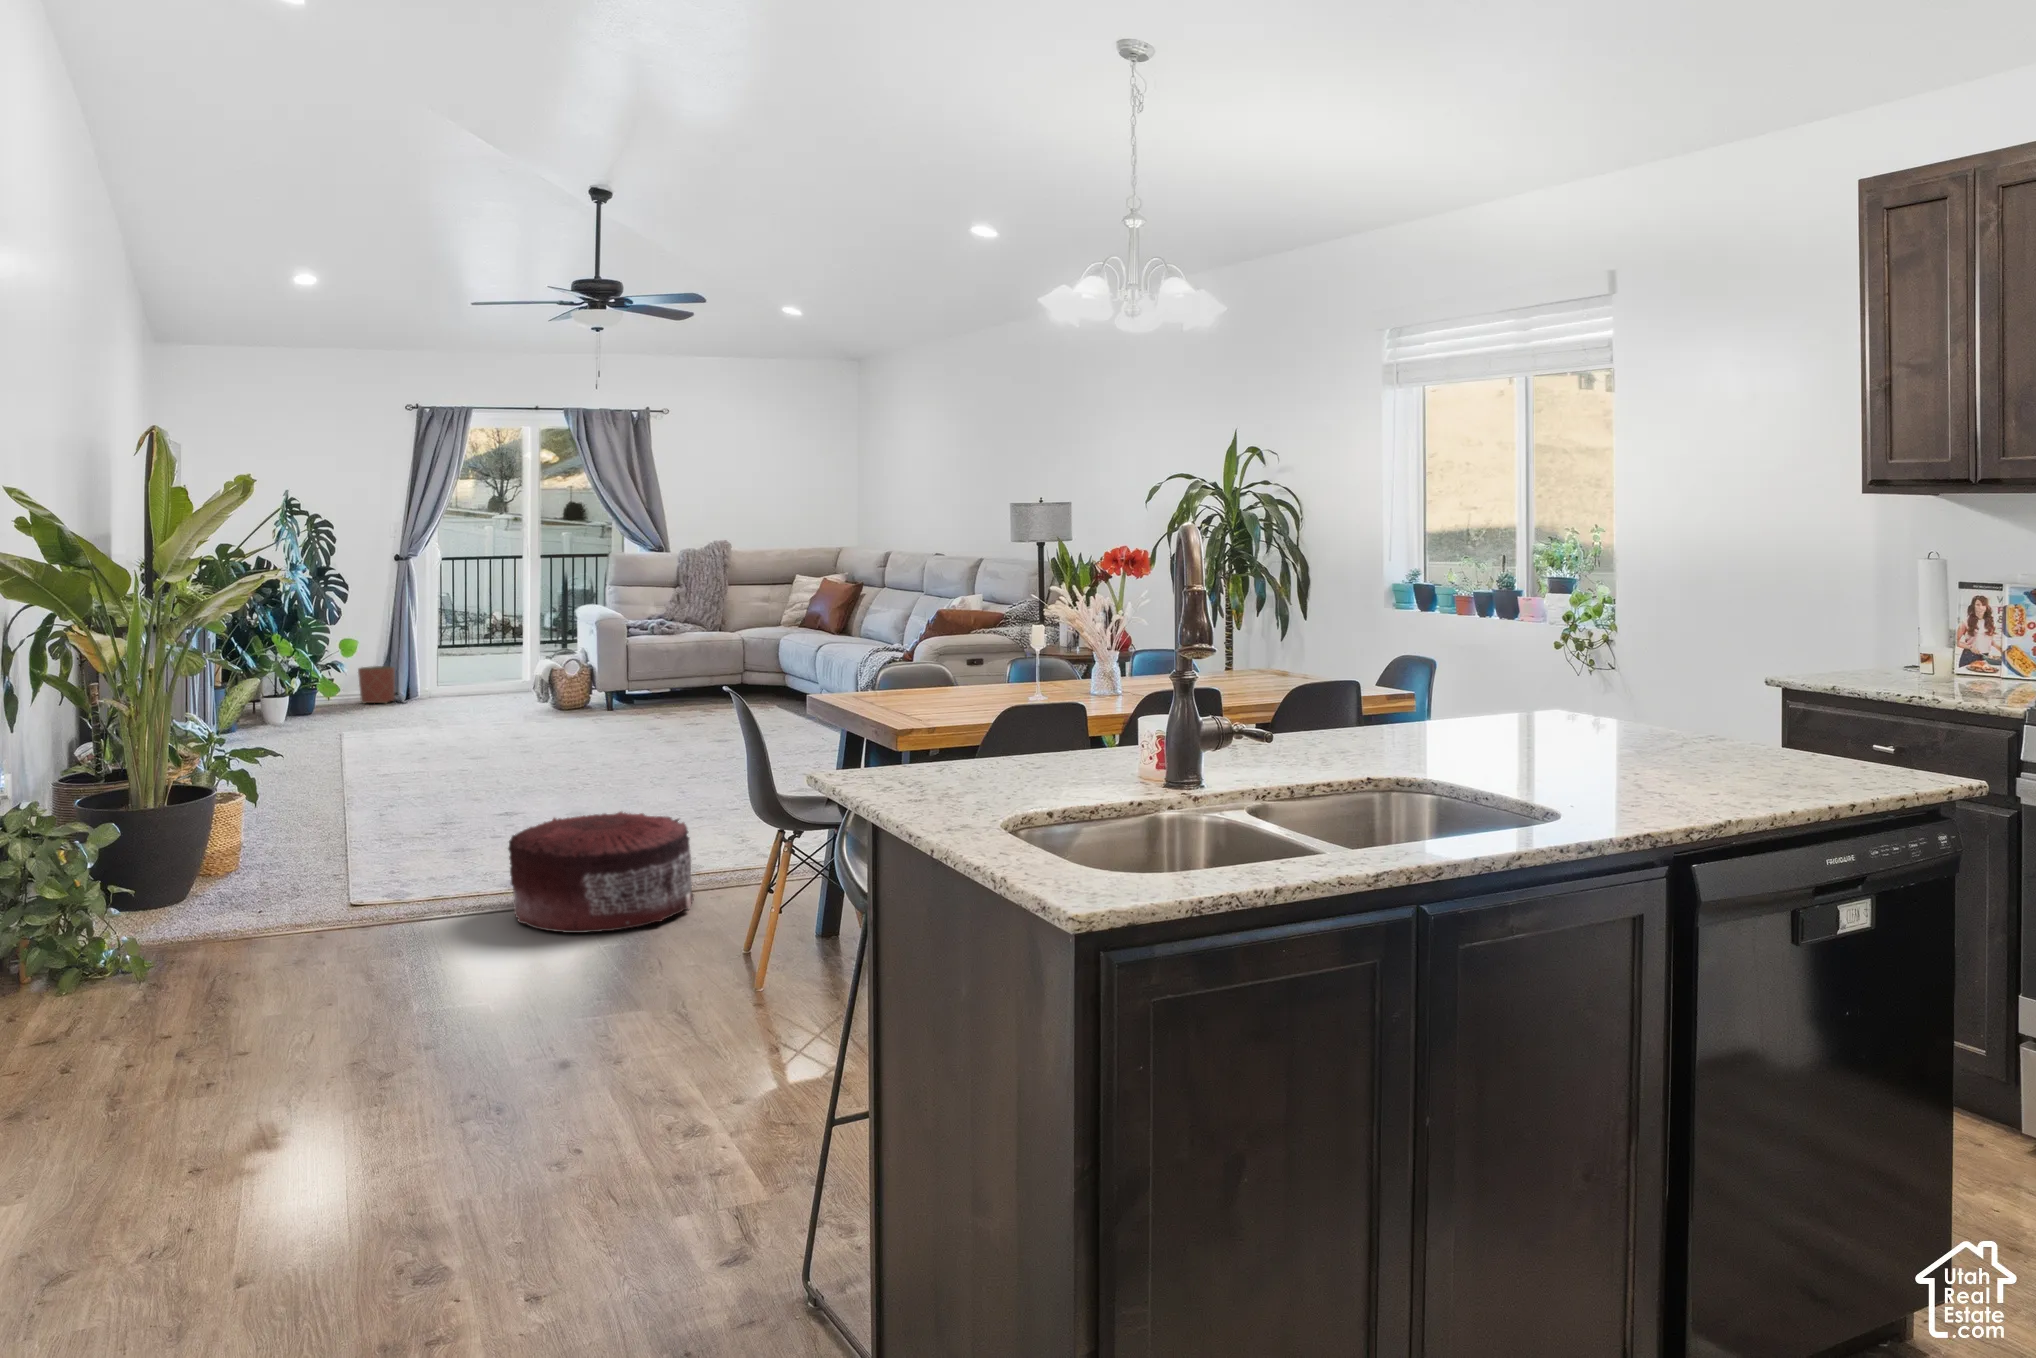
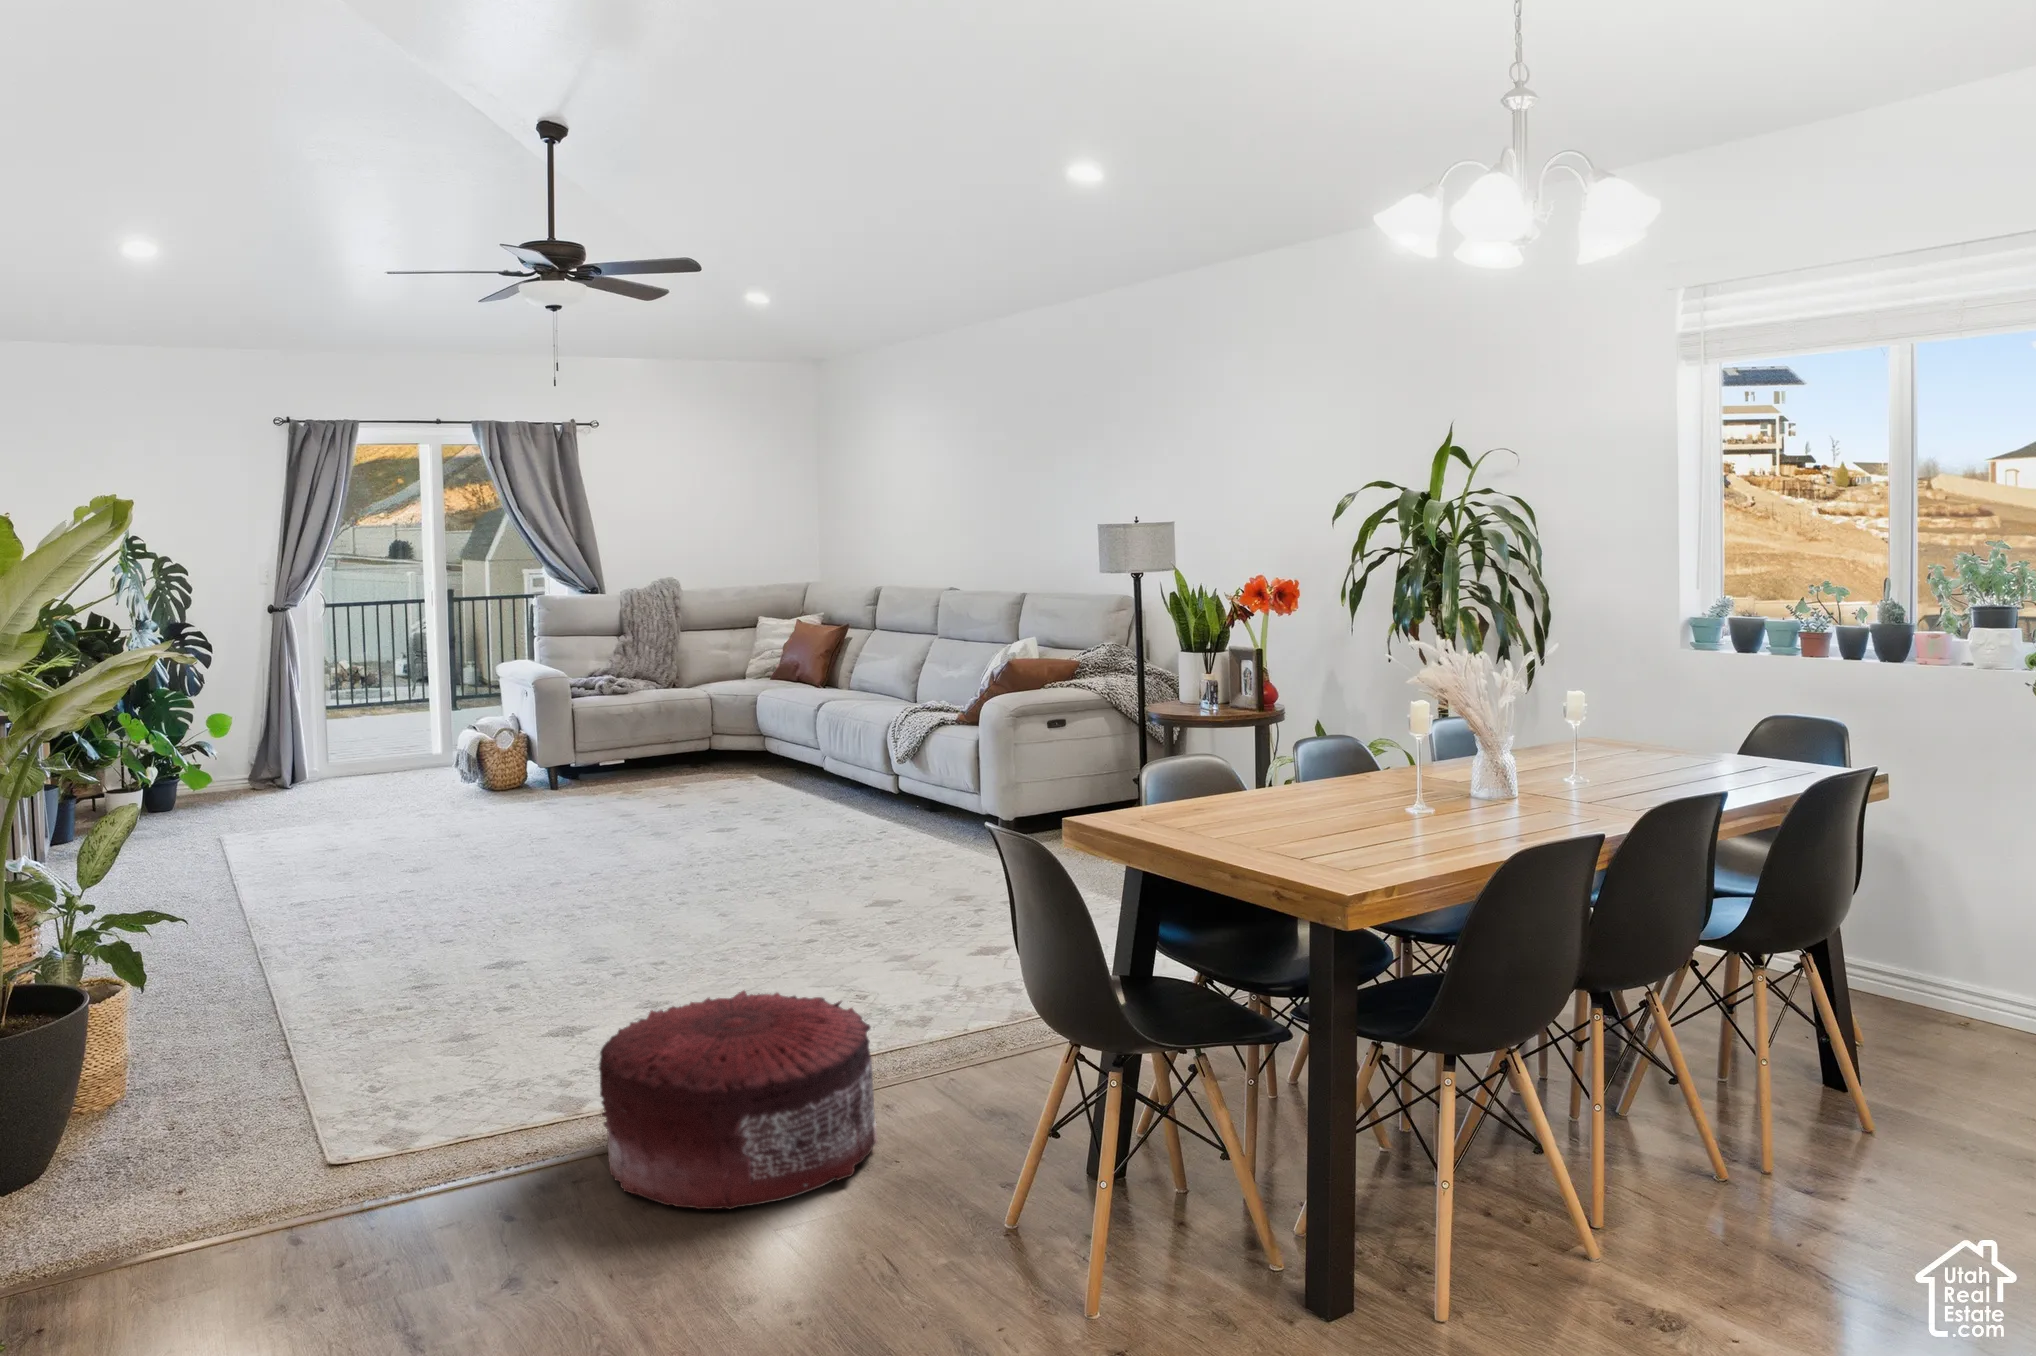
planter: present [358,666,395,703] -> none [224,745,272,794]

